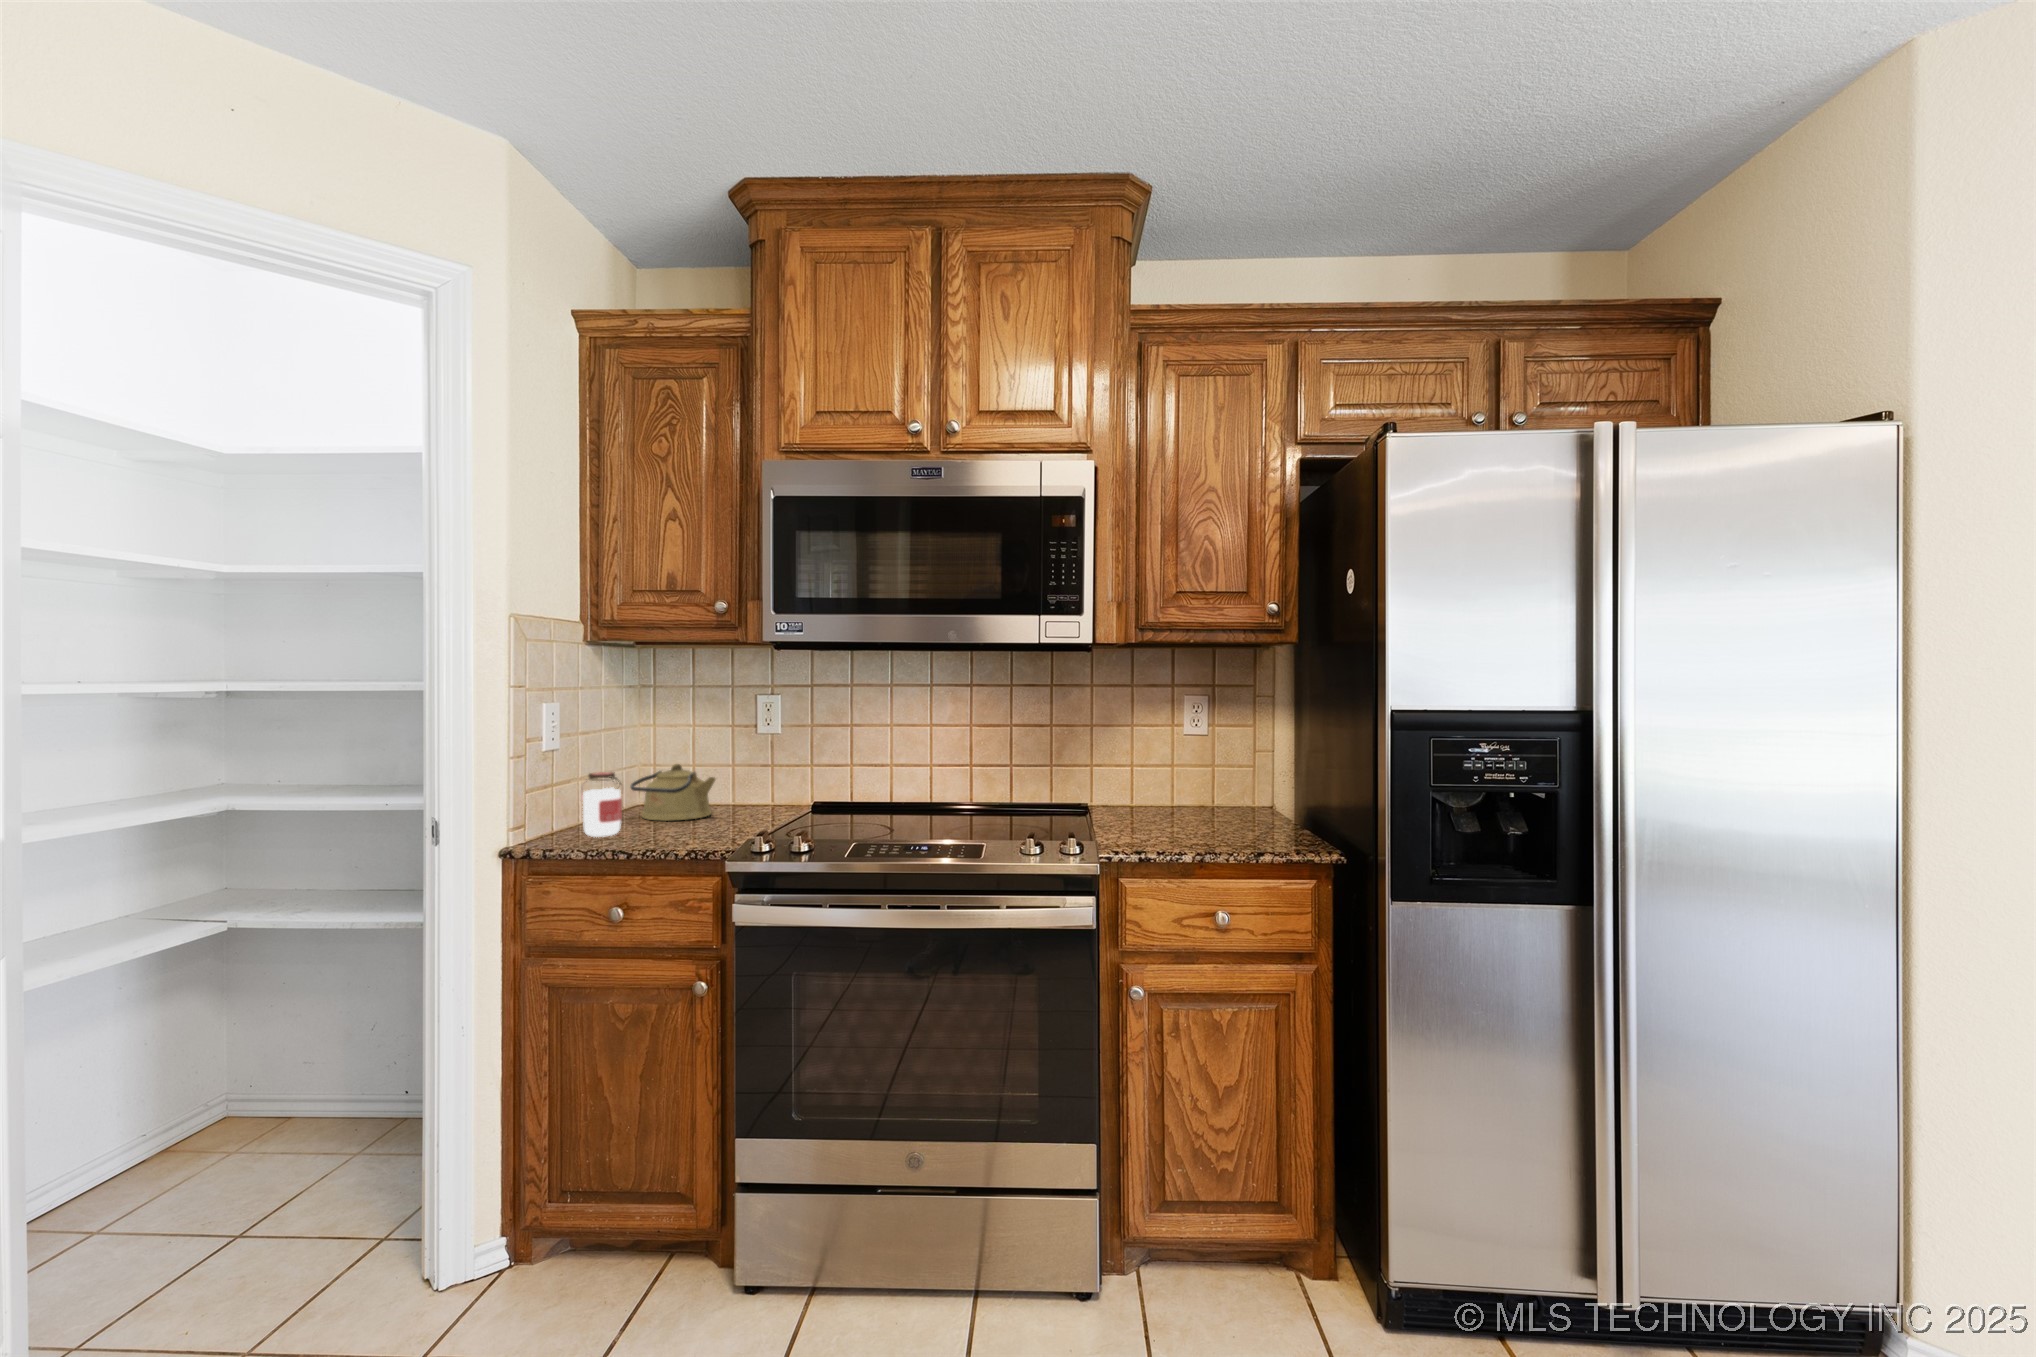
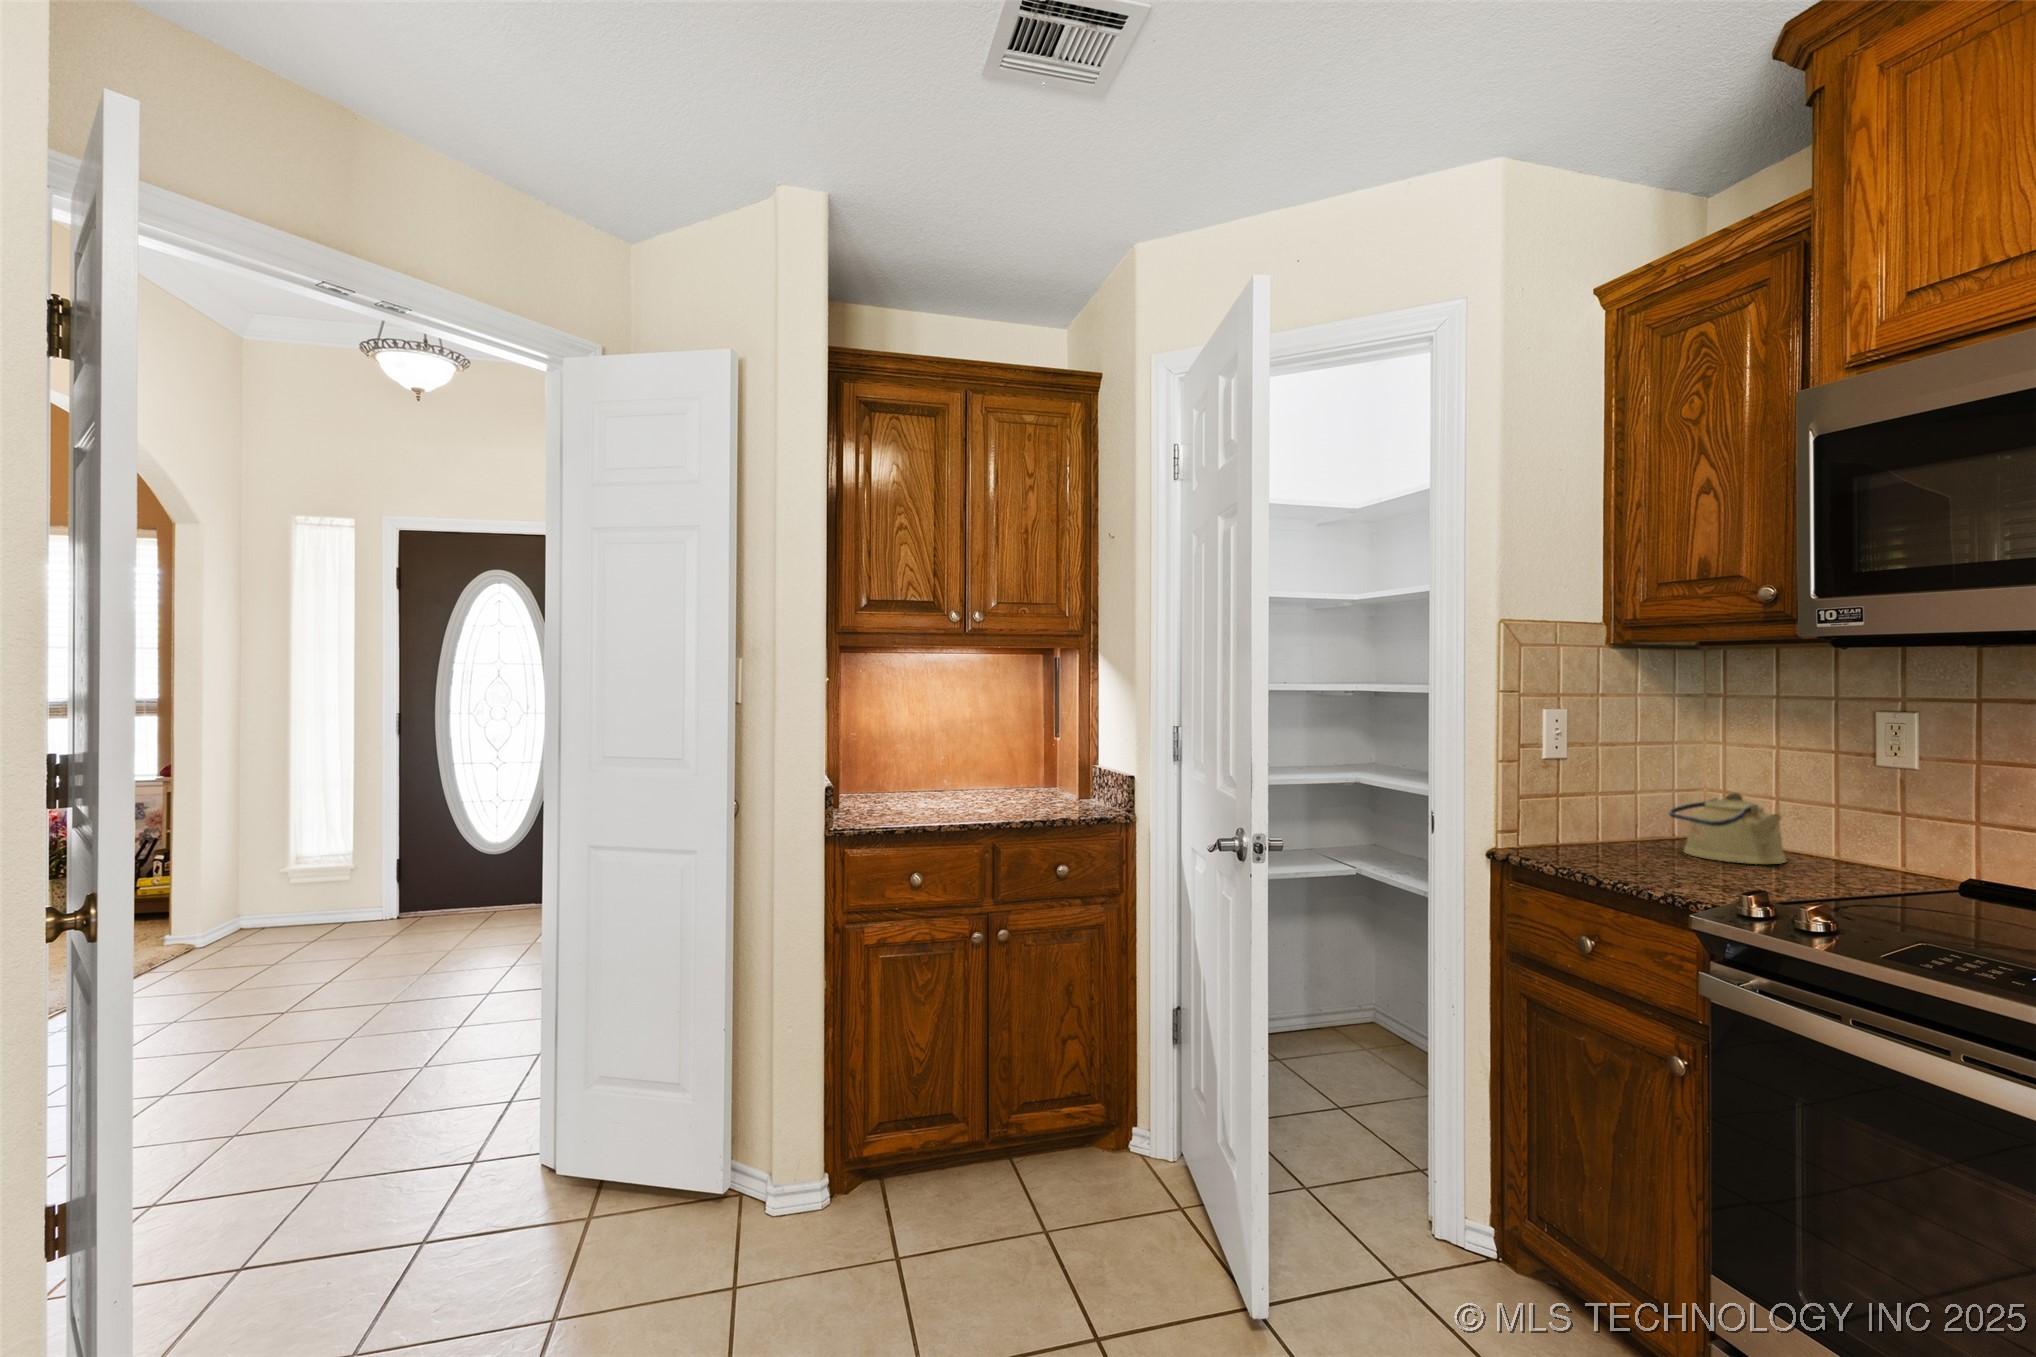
jar: present [581,772,622,837] -> none [1575,788,1626,861]

